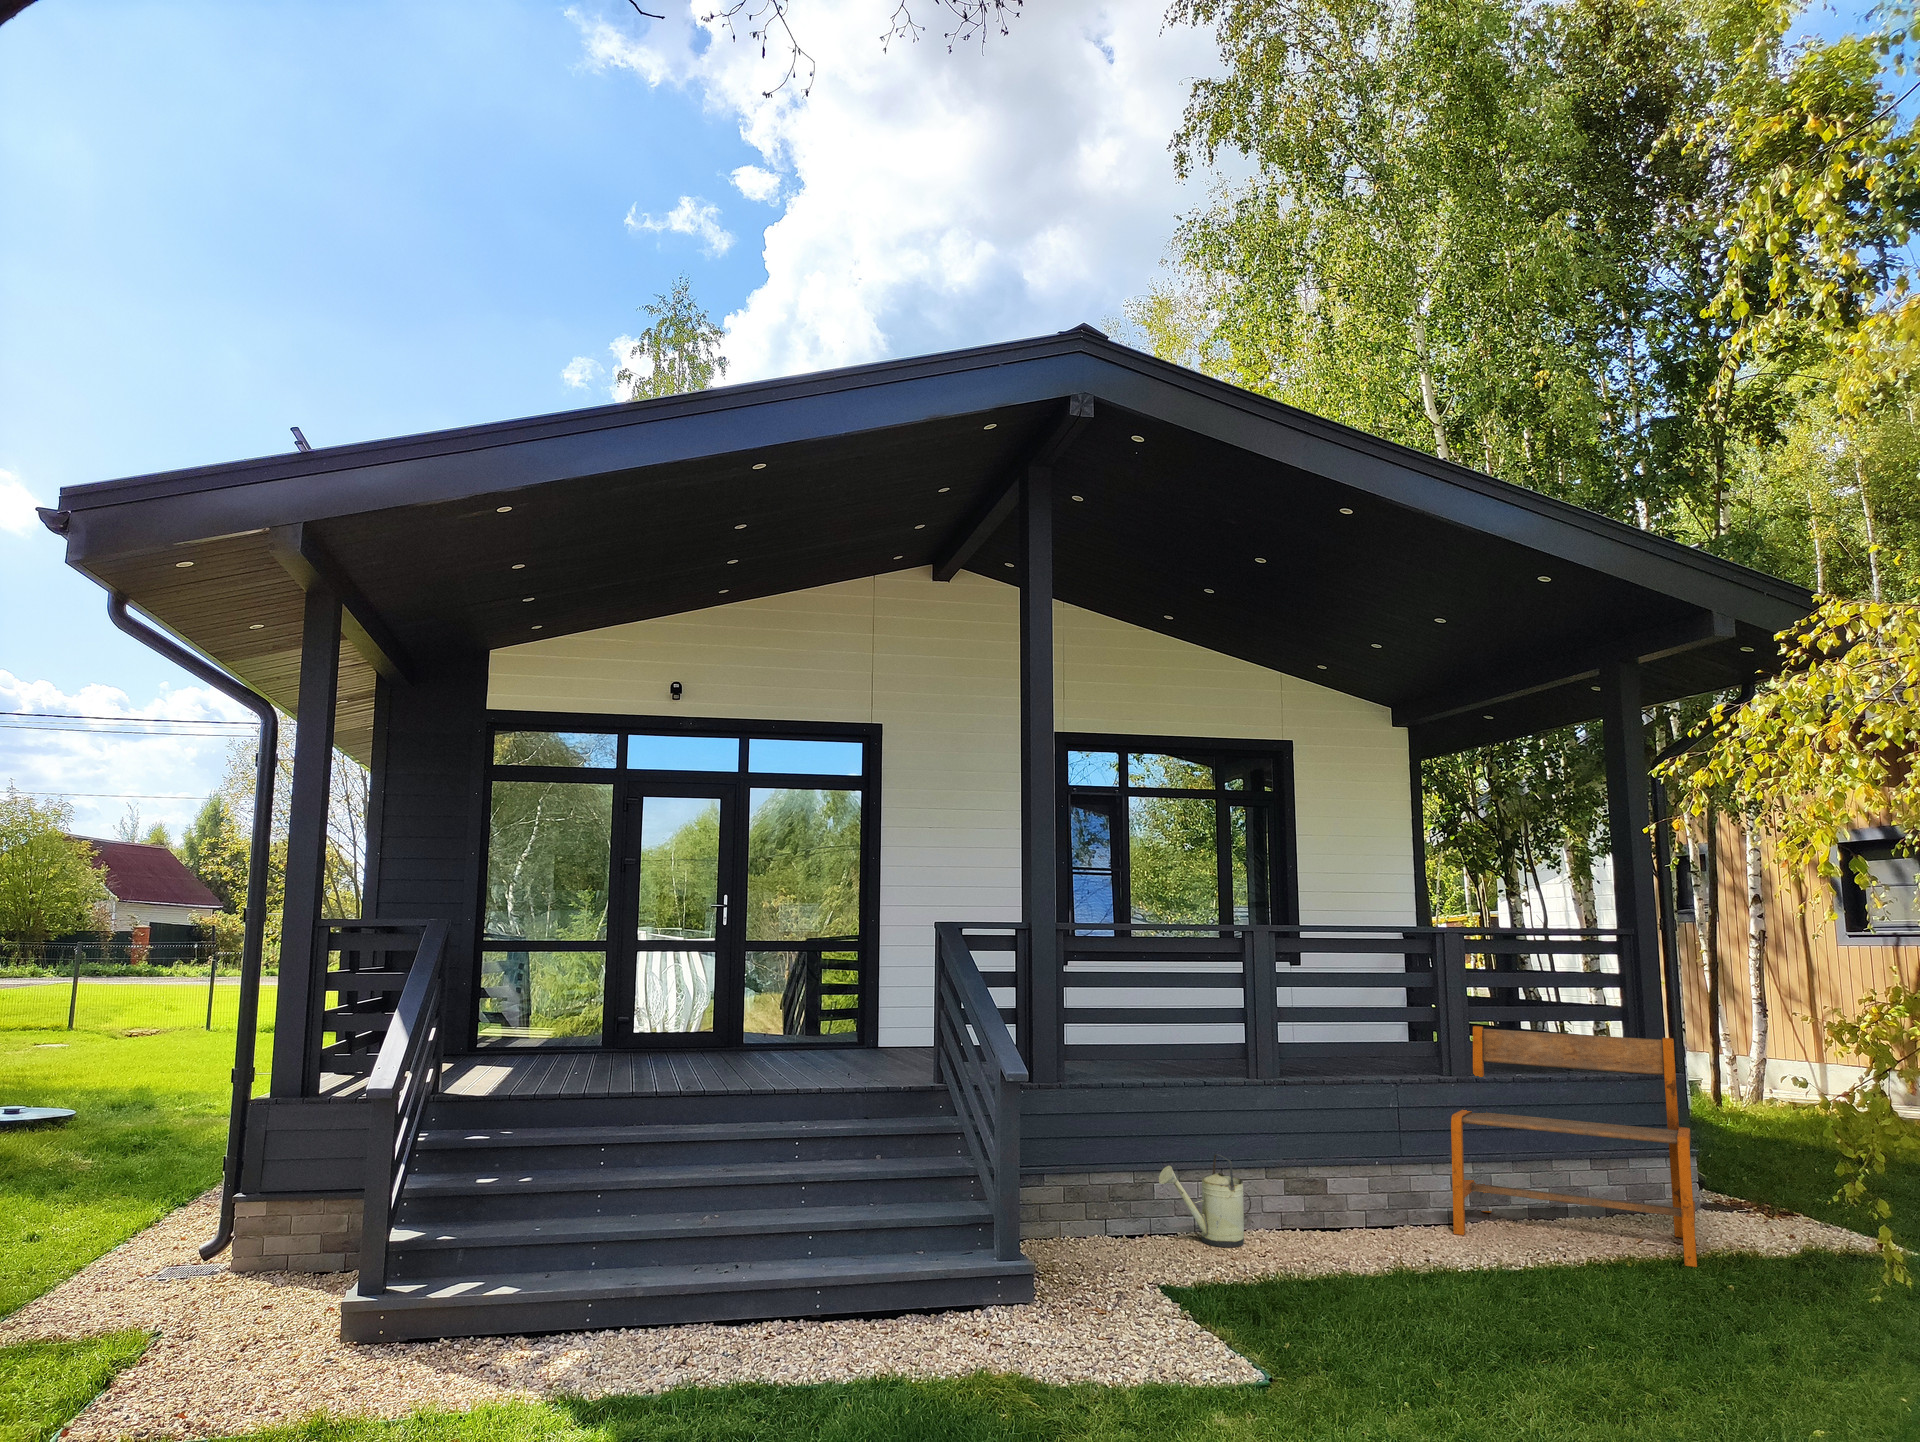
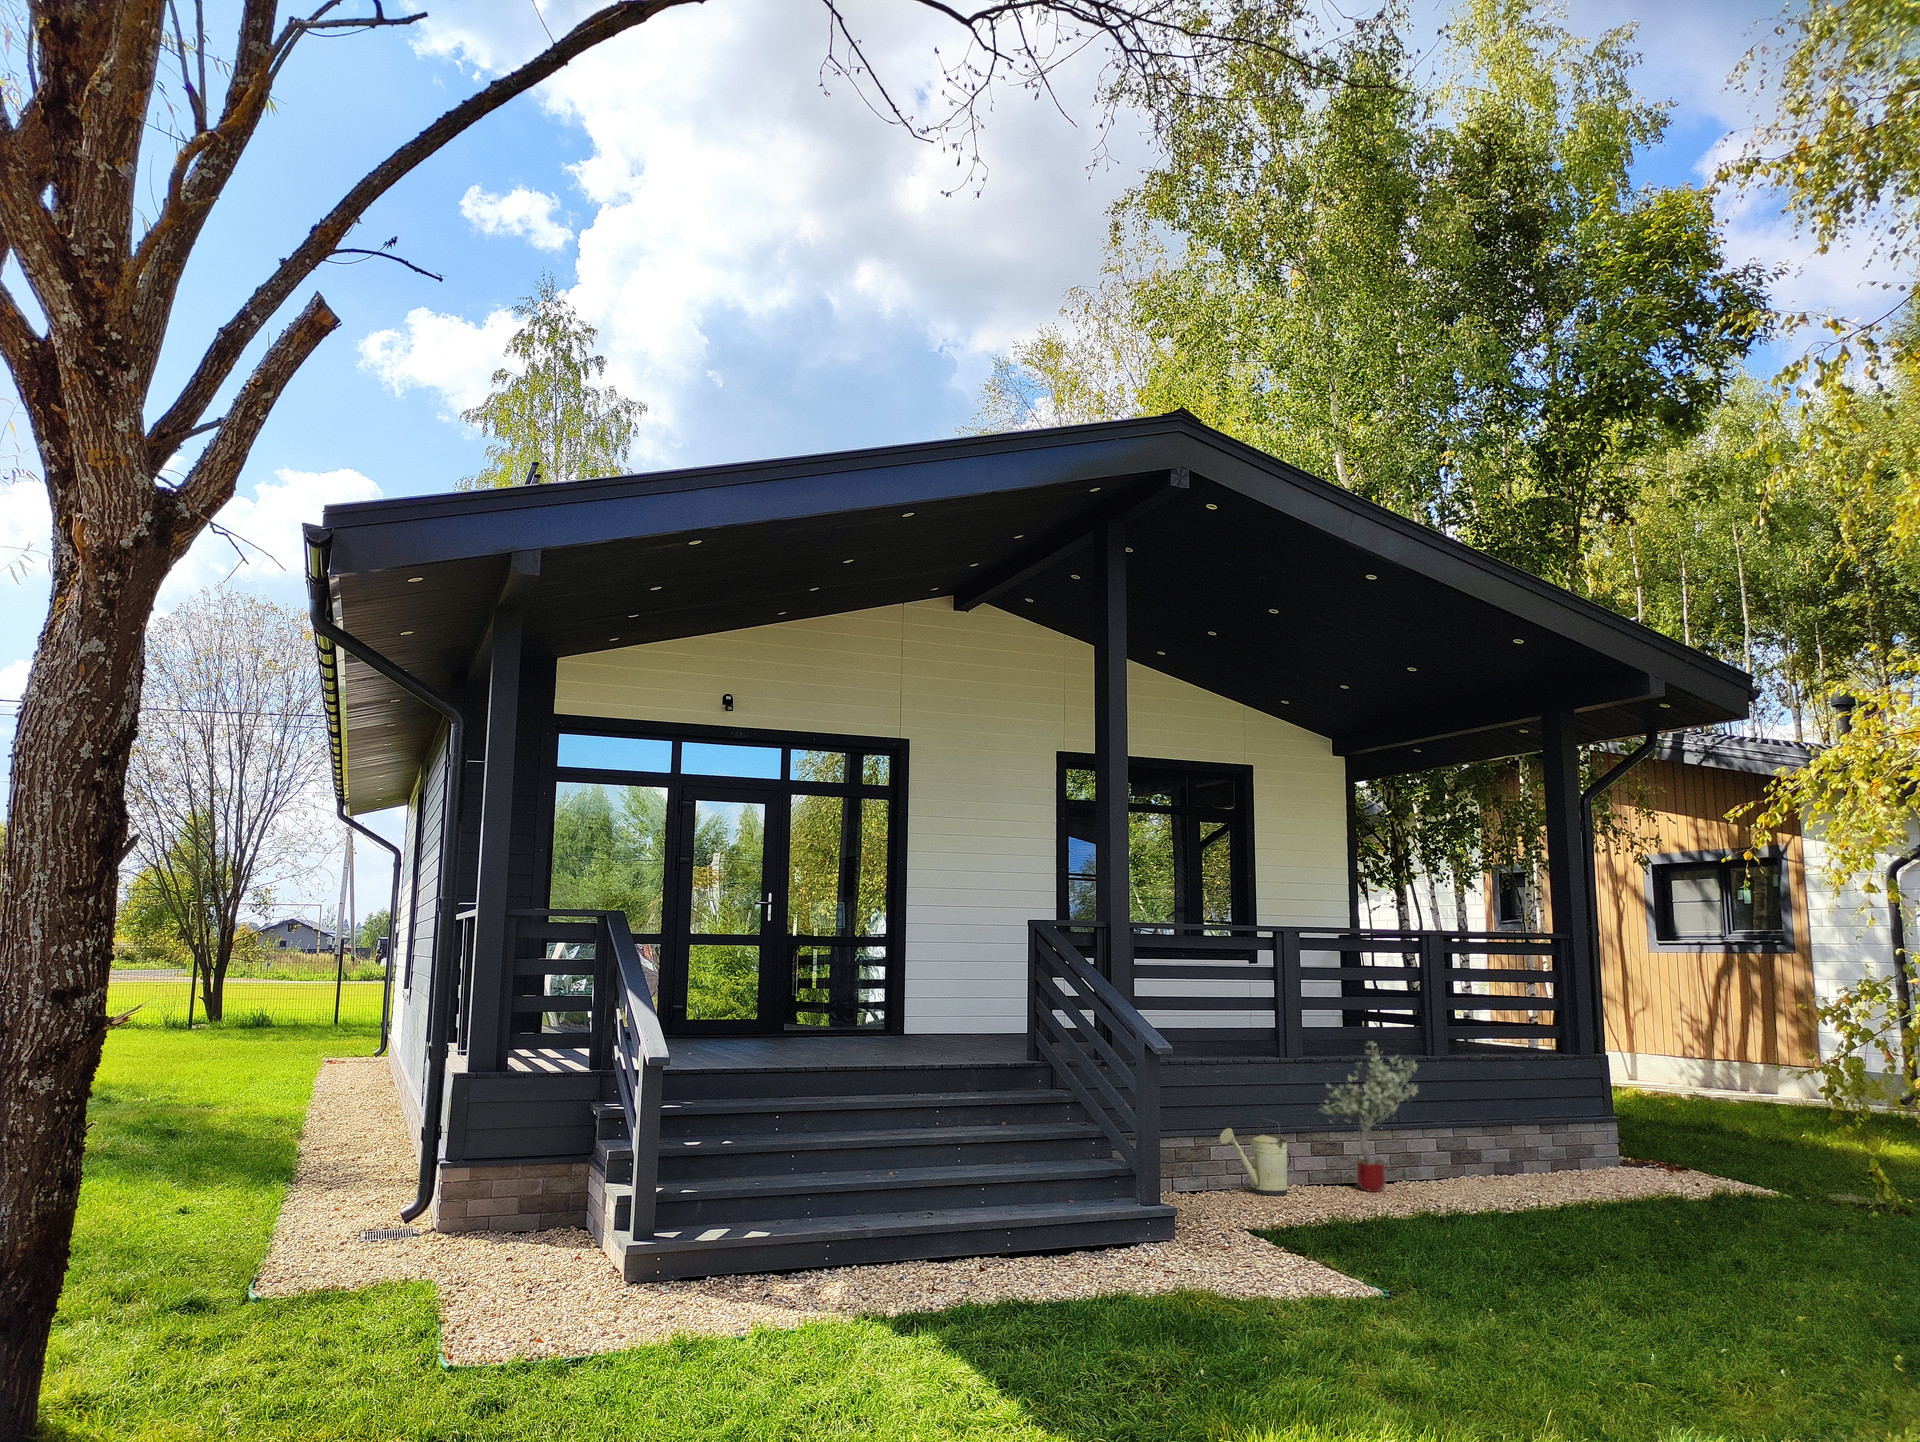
bench: present [1451,1026,1697,1267] -> none [1436,1011,1636,1199]
potted tree: none [1285,1063,1416,1246] -> present [1320,1041,1418,1192]

